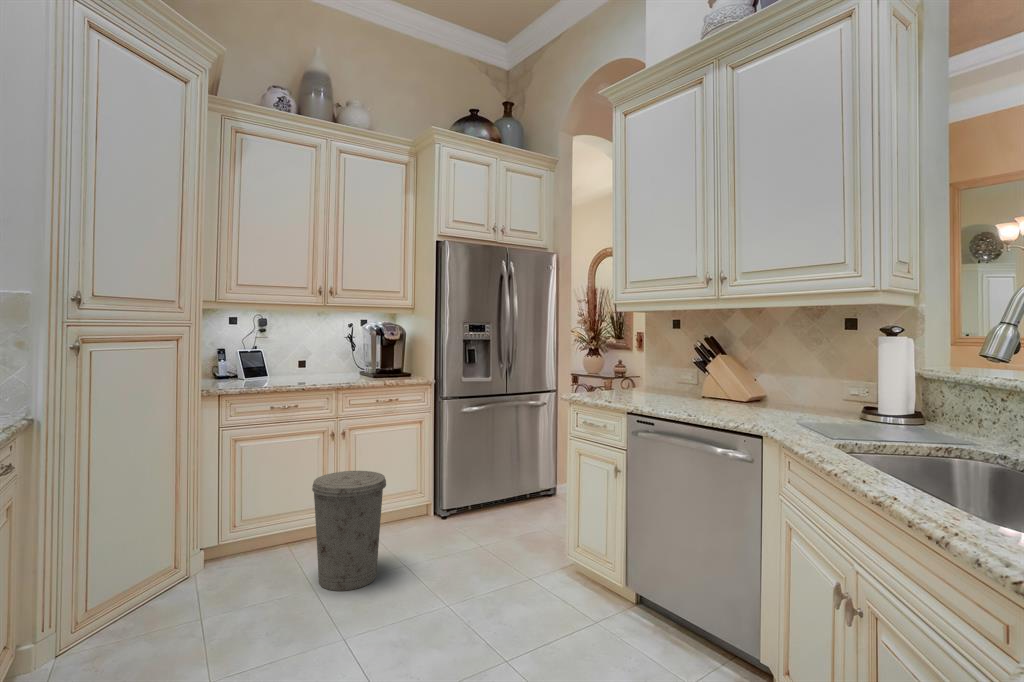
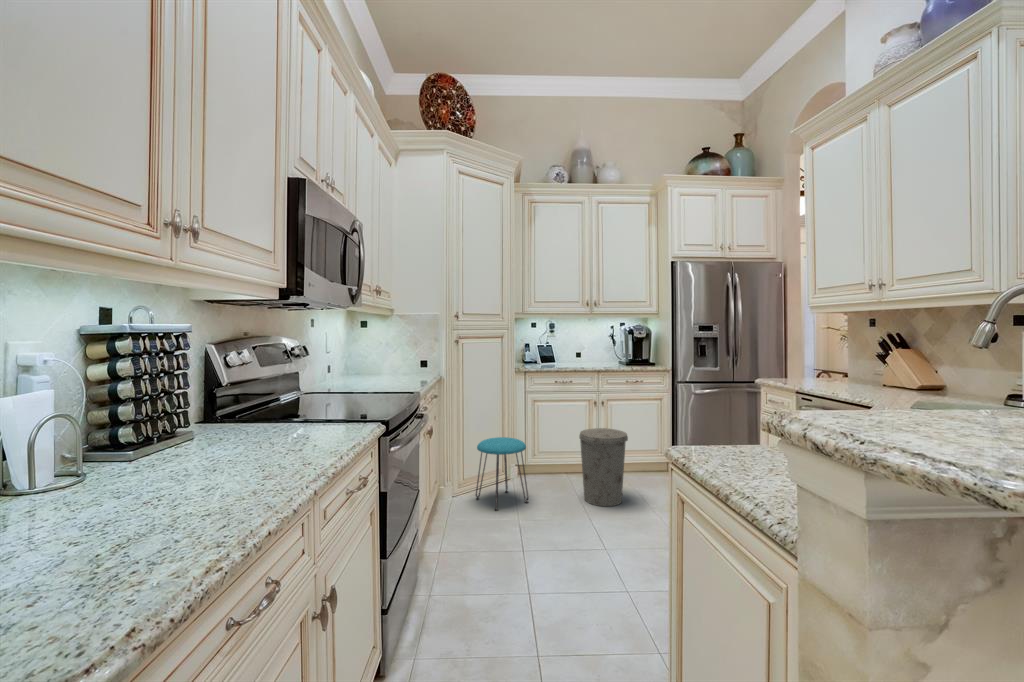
stool: none [112,506,223,644] -> present [476,437,529,511]

